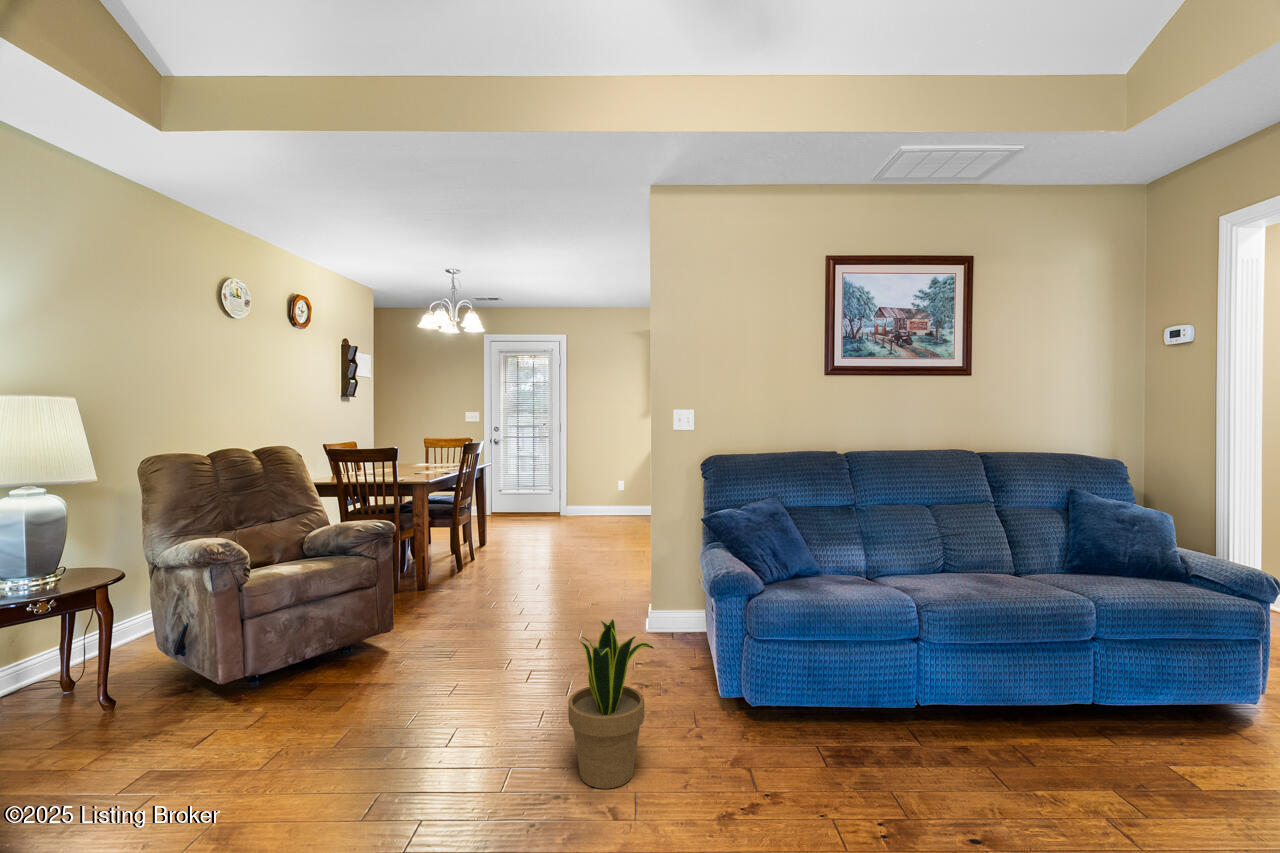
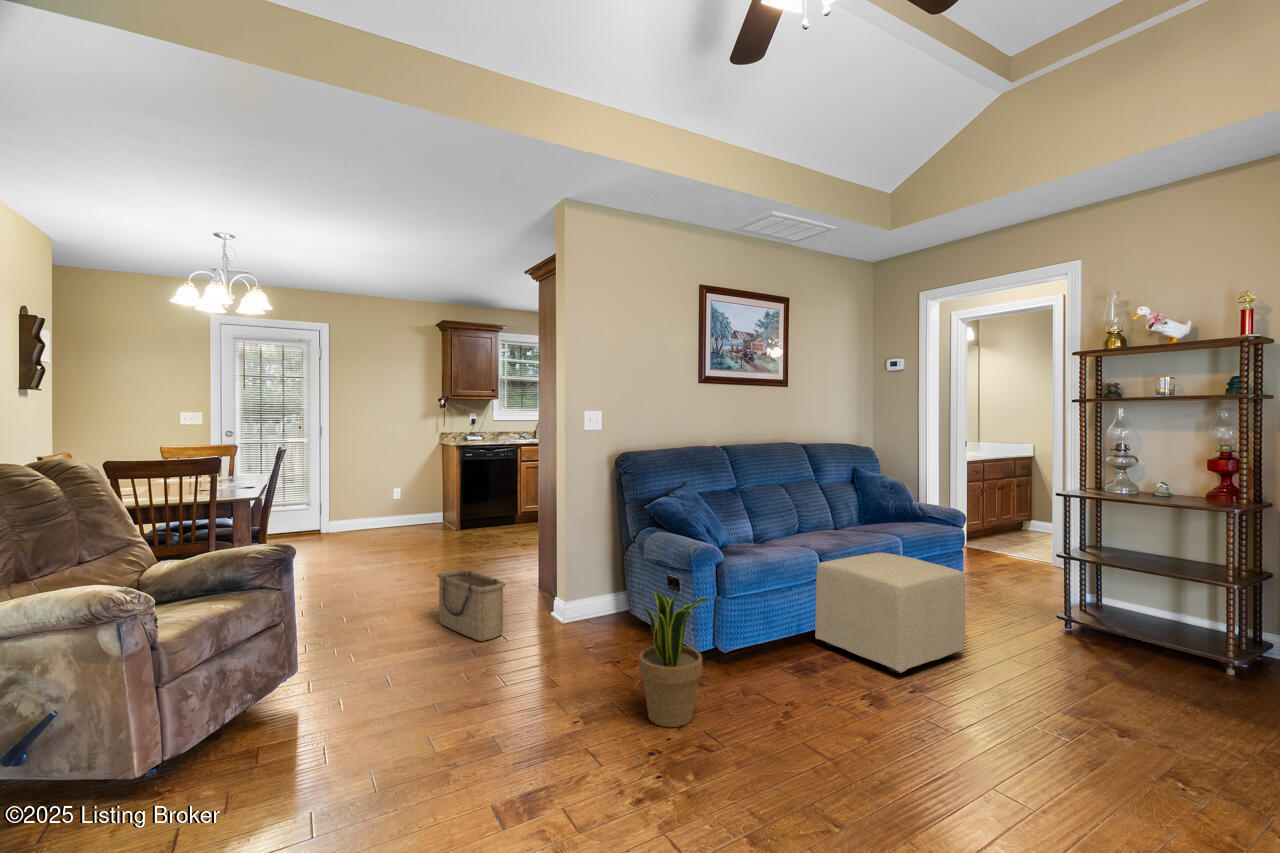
basket: none [521,569,564,645] -> present [437,569,505,641]
ottoman: none [900,616,1145,805] -> present [815,553,965,673]

